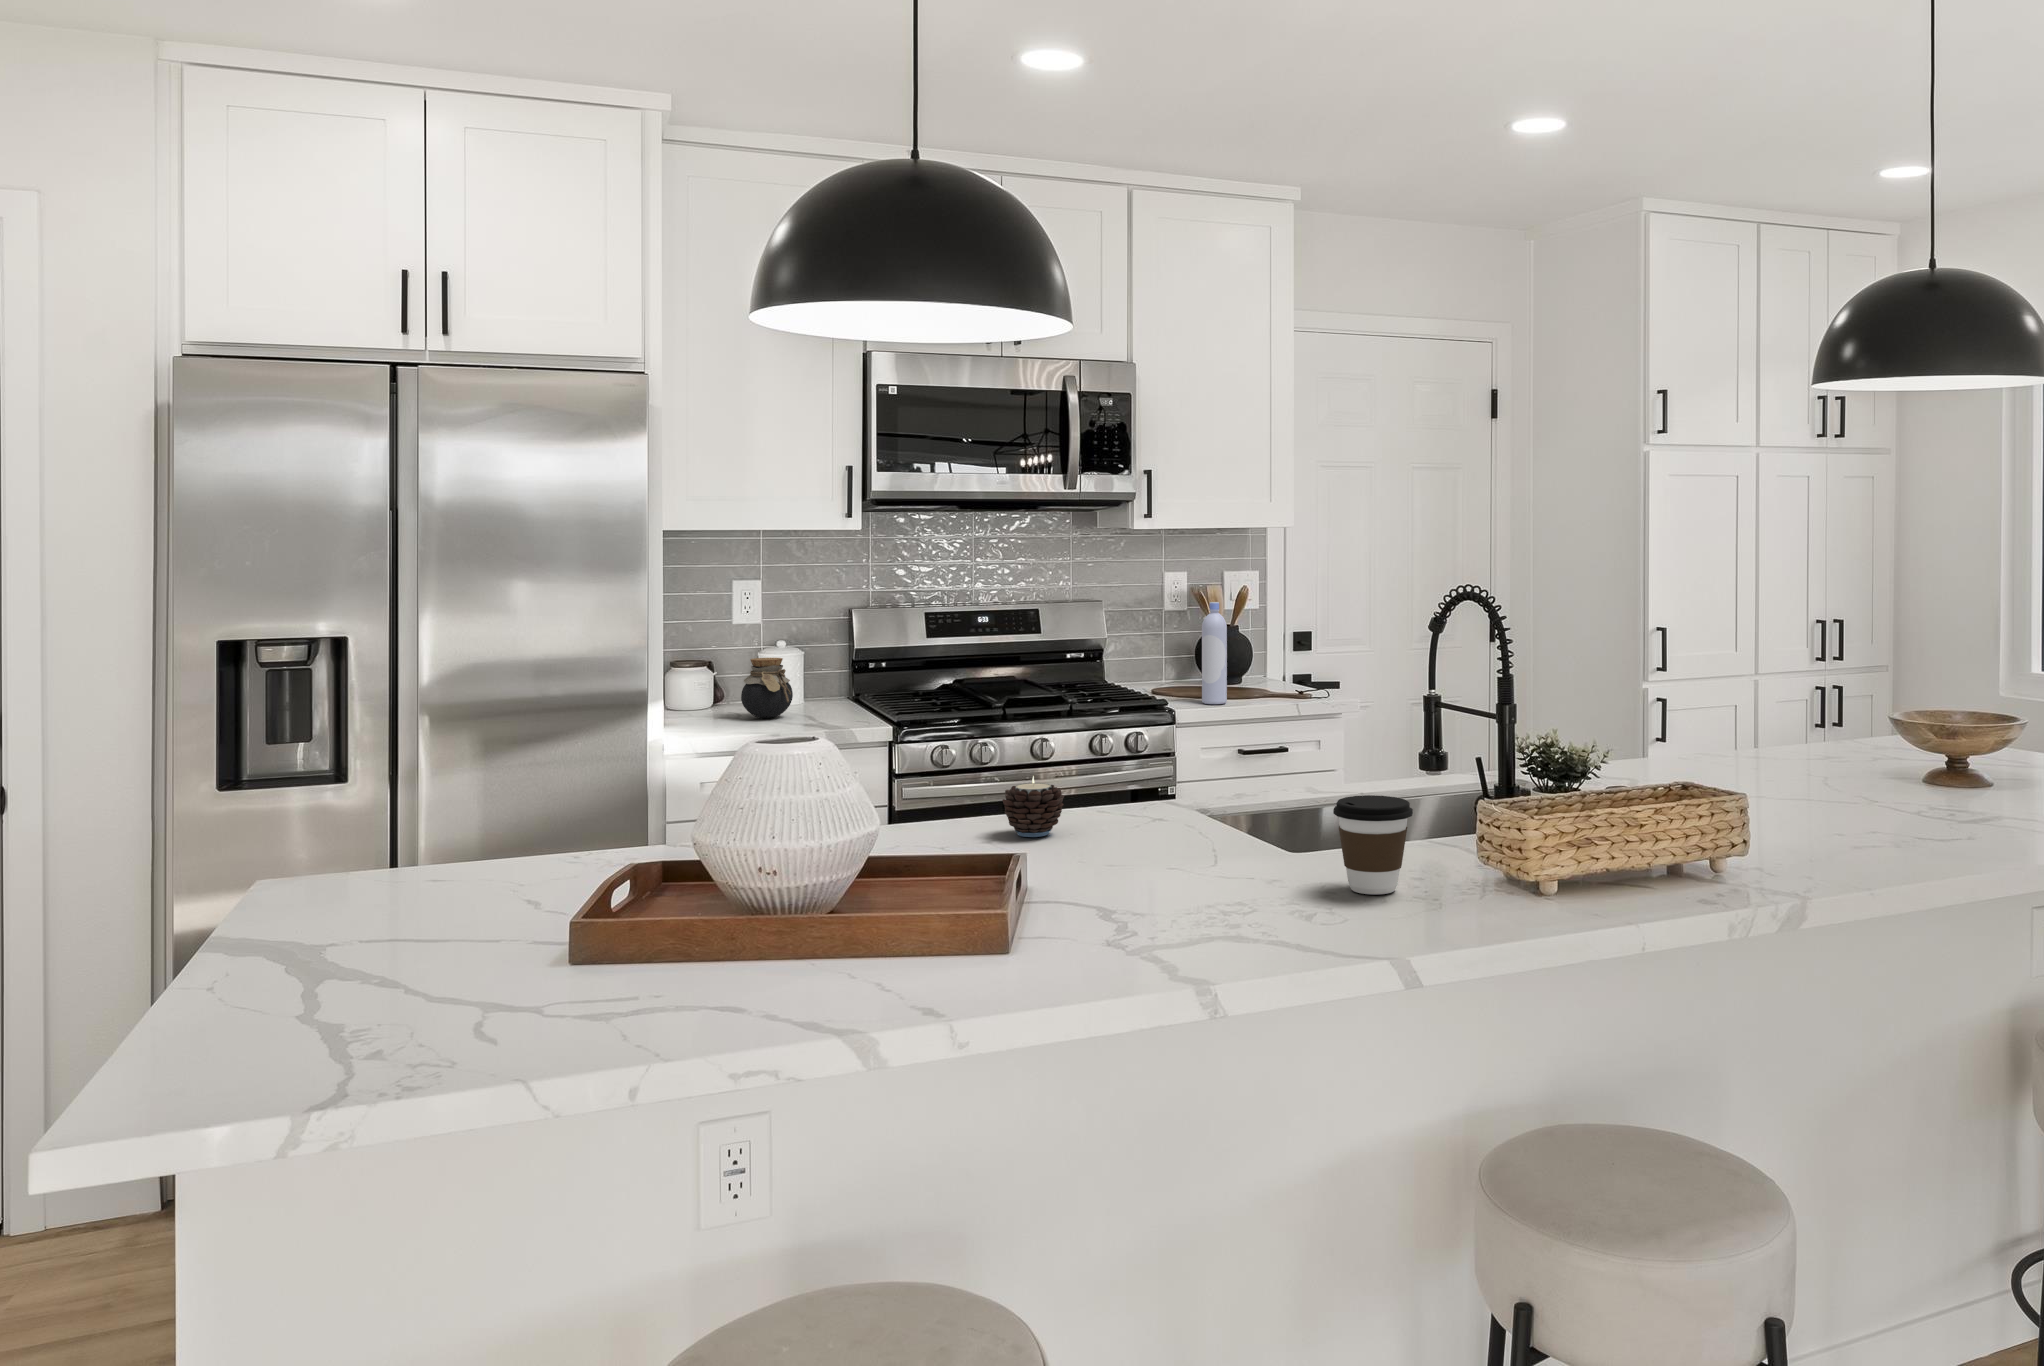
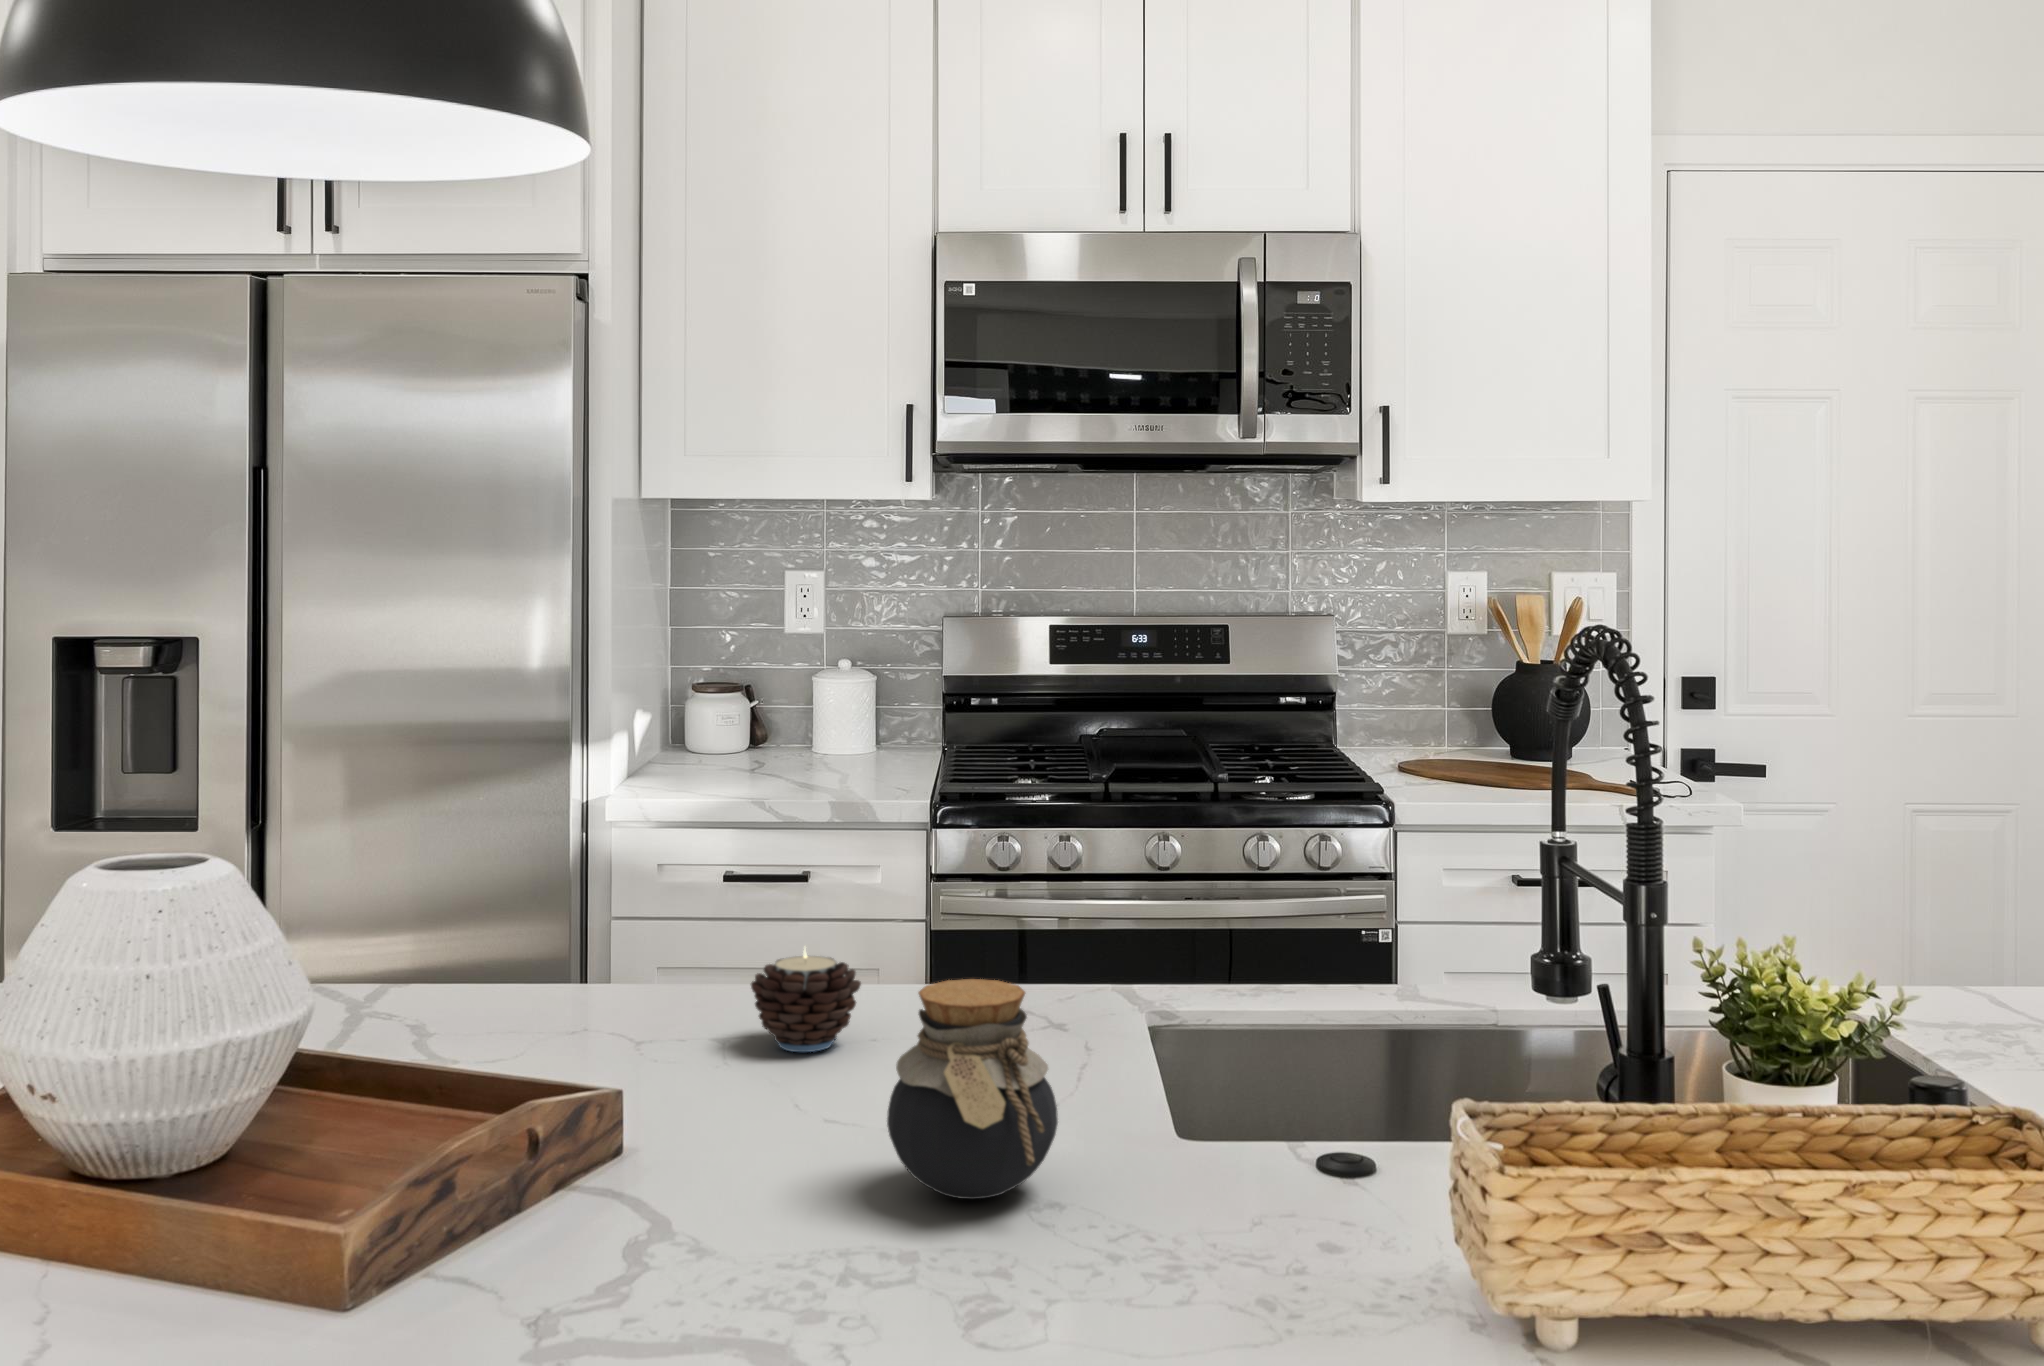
bottle: present [1202,602,1227,704] -> none [1449,626,1492,797]
jar: present [741,658,793,718] -> present [887,979,1058,1199]
coffee cup: present [1333,795,1413,895] -> none [1136,1072,1297,1286]

